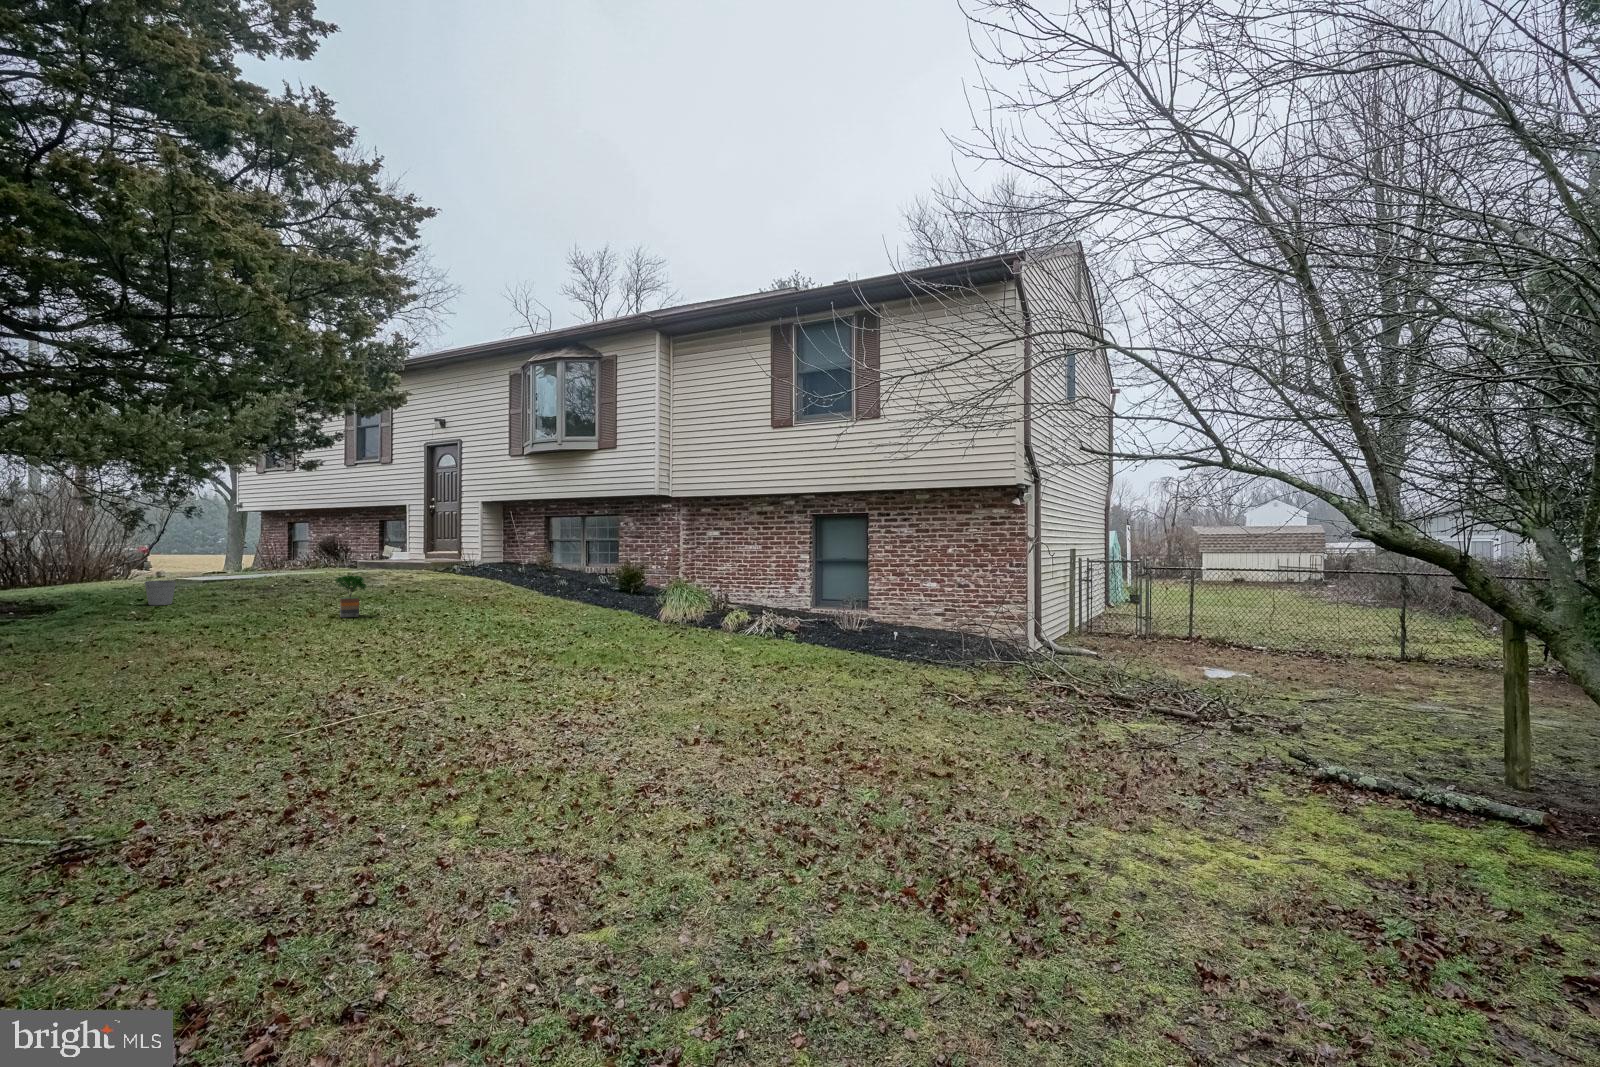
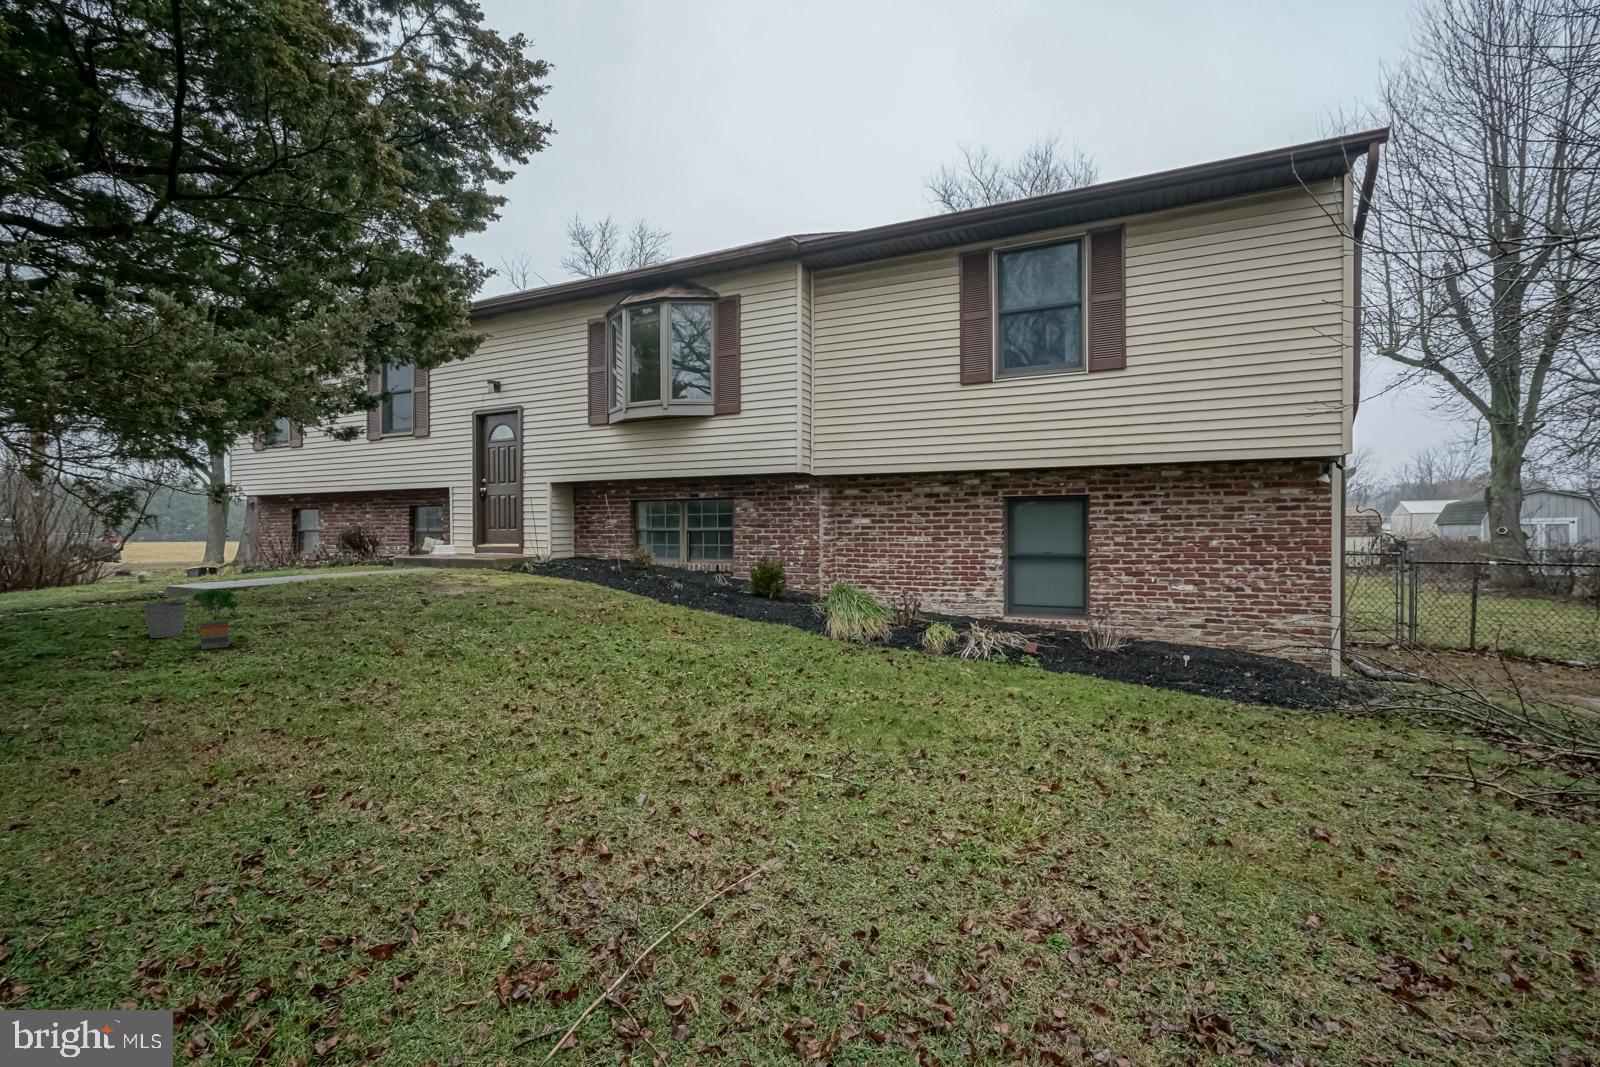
potted tree: present [335,575,367,617] -> present [192,590,240,649]

